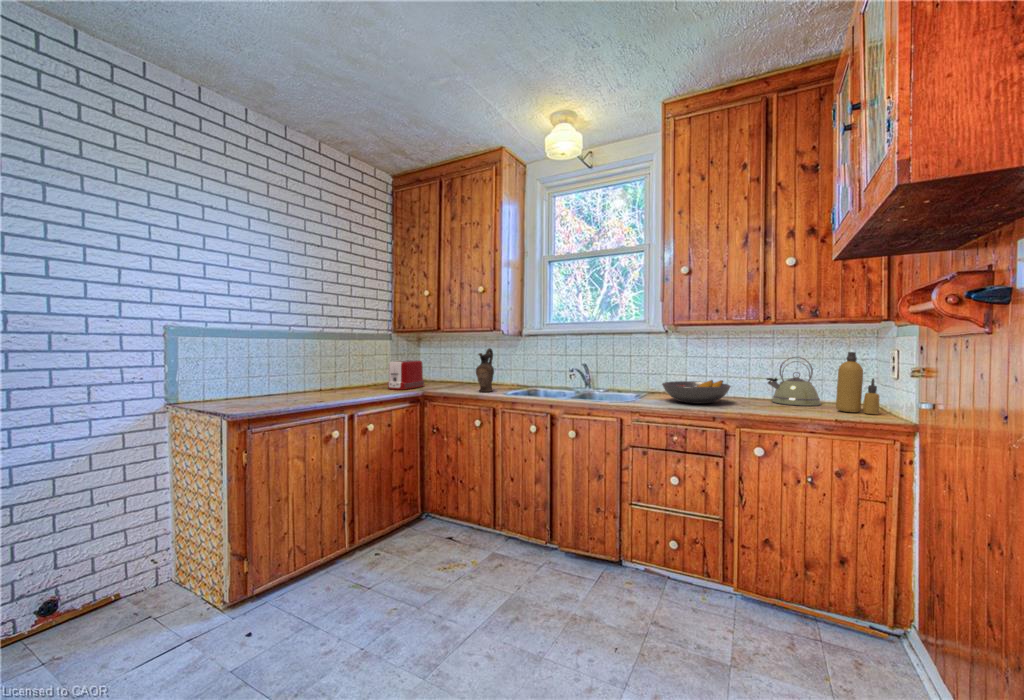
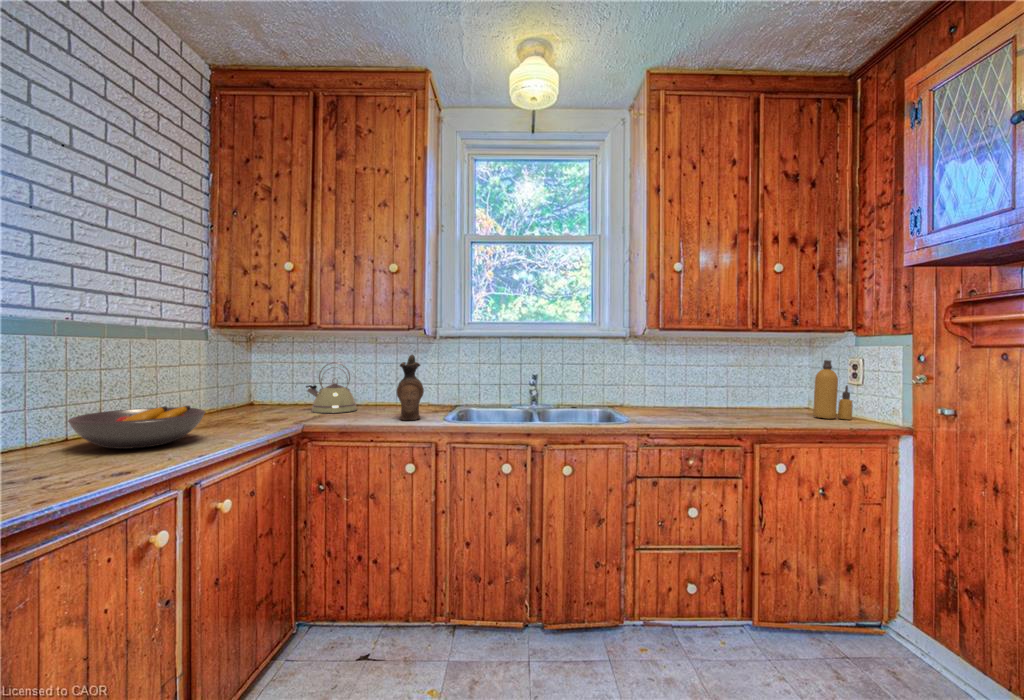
kettle: present [767,357,821,406] -> present [306,362,357,413]
toaster: present [387,360,424,390] -> none [228,375,289,427]
fruit bowl: present [662,380,731,404] -> present [68,406,206,449]

